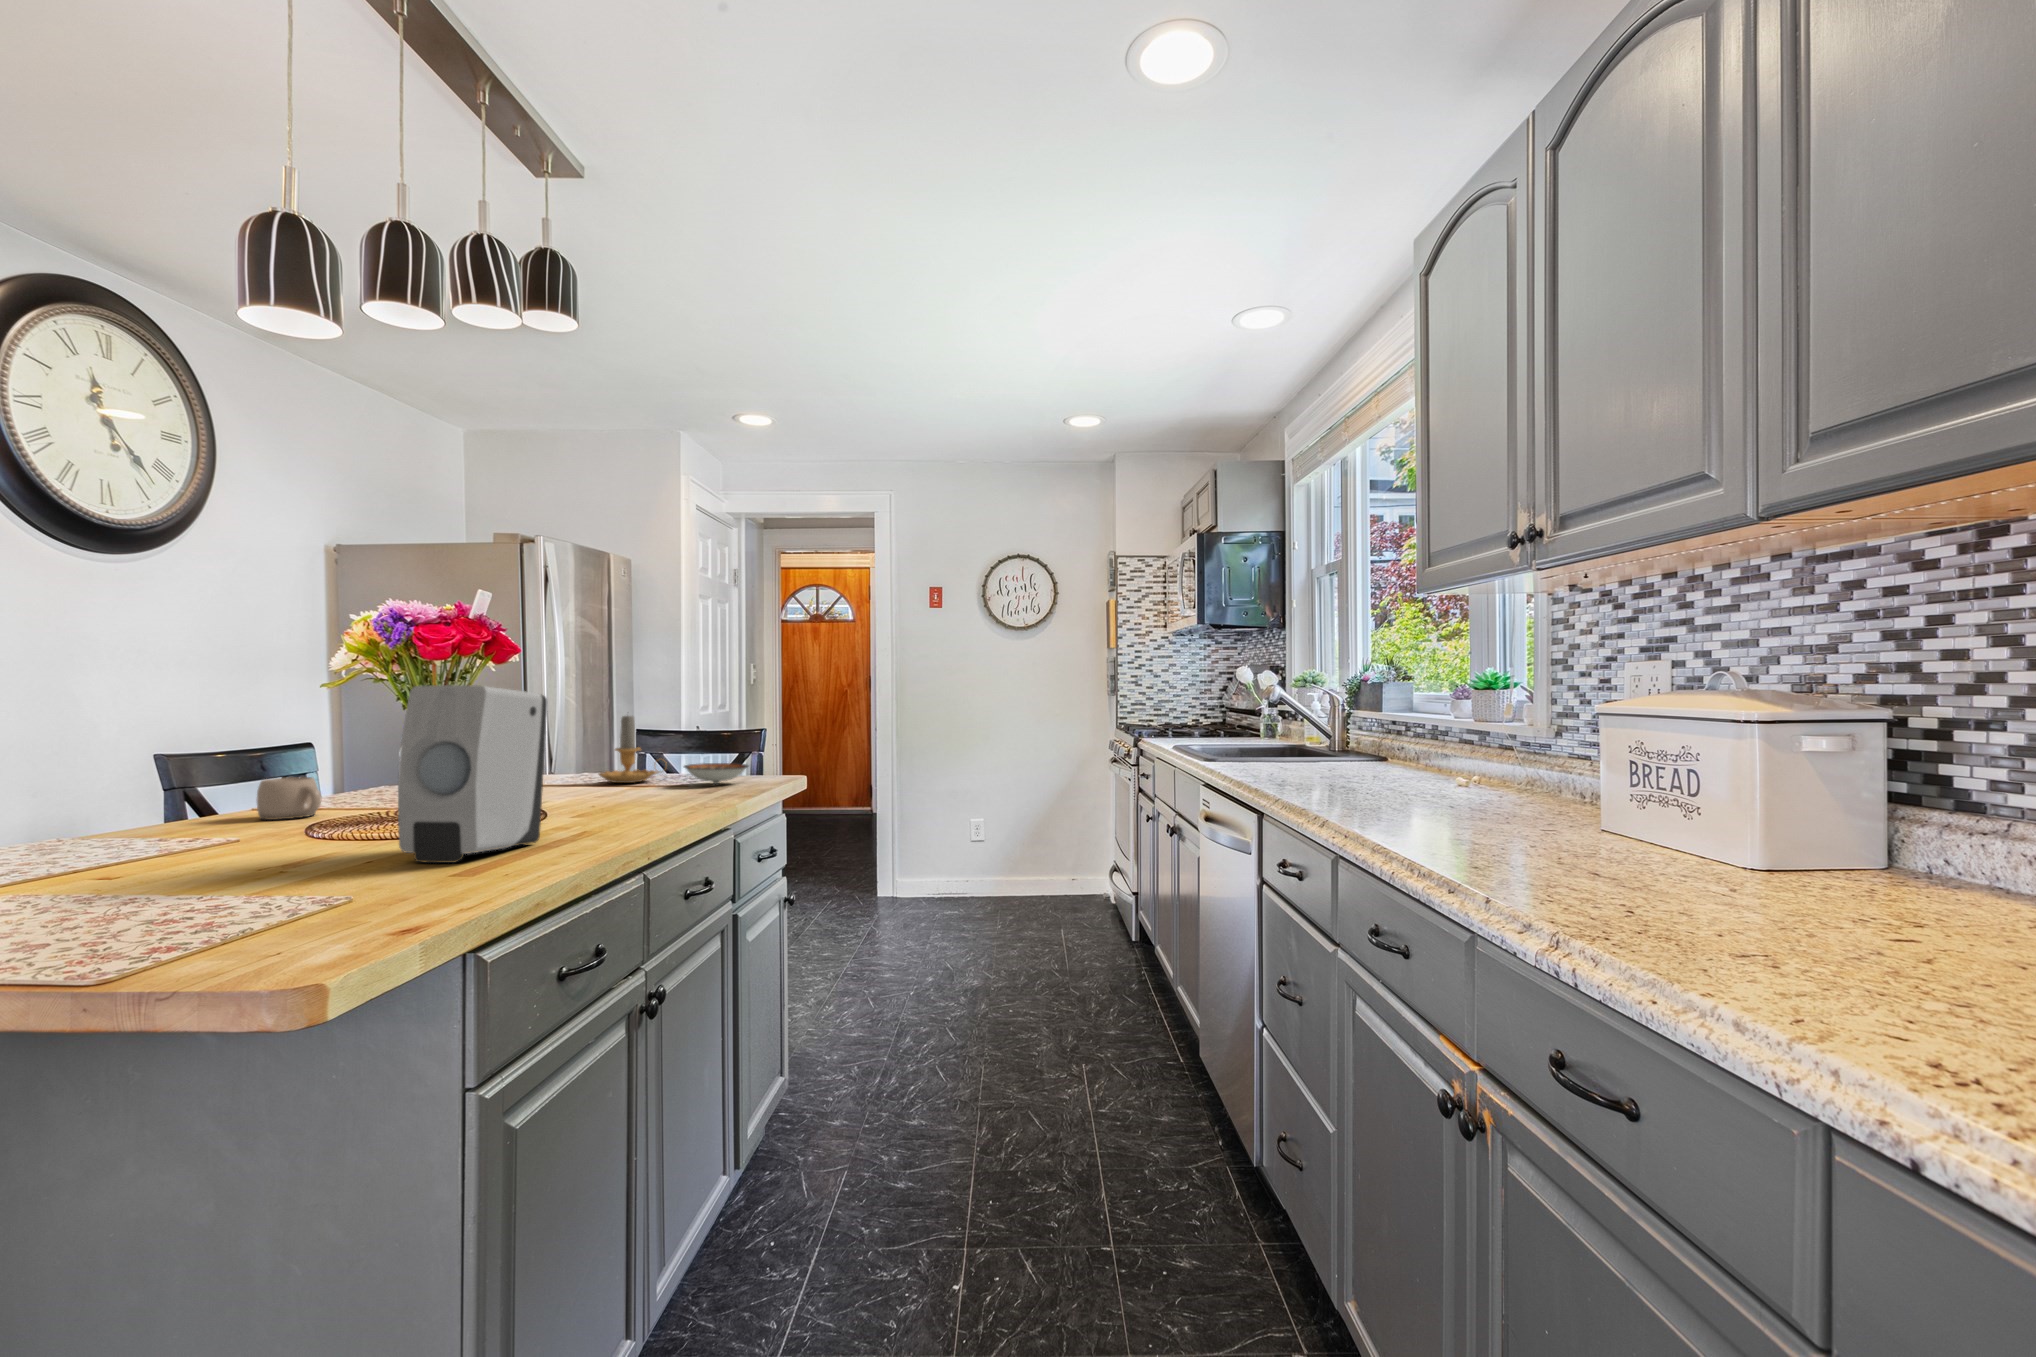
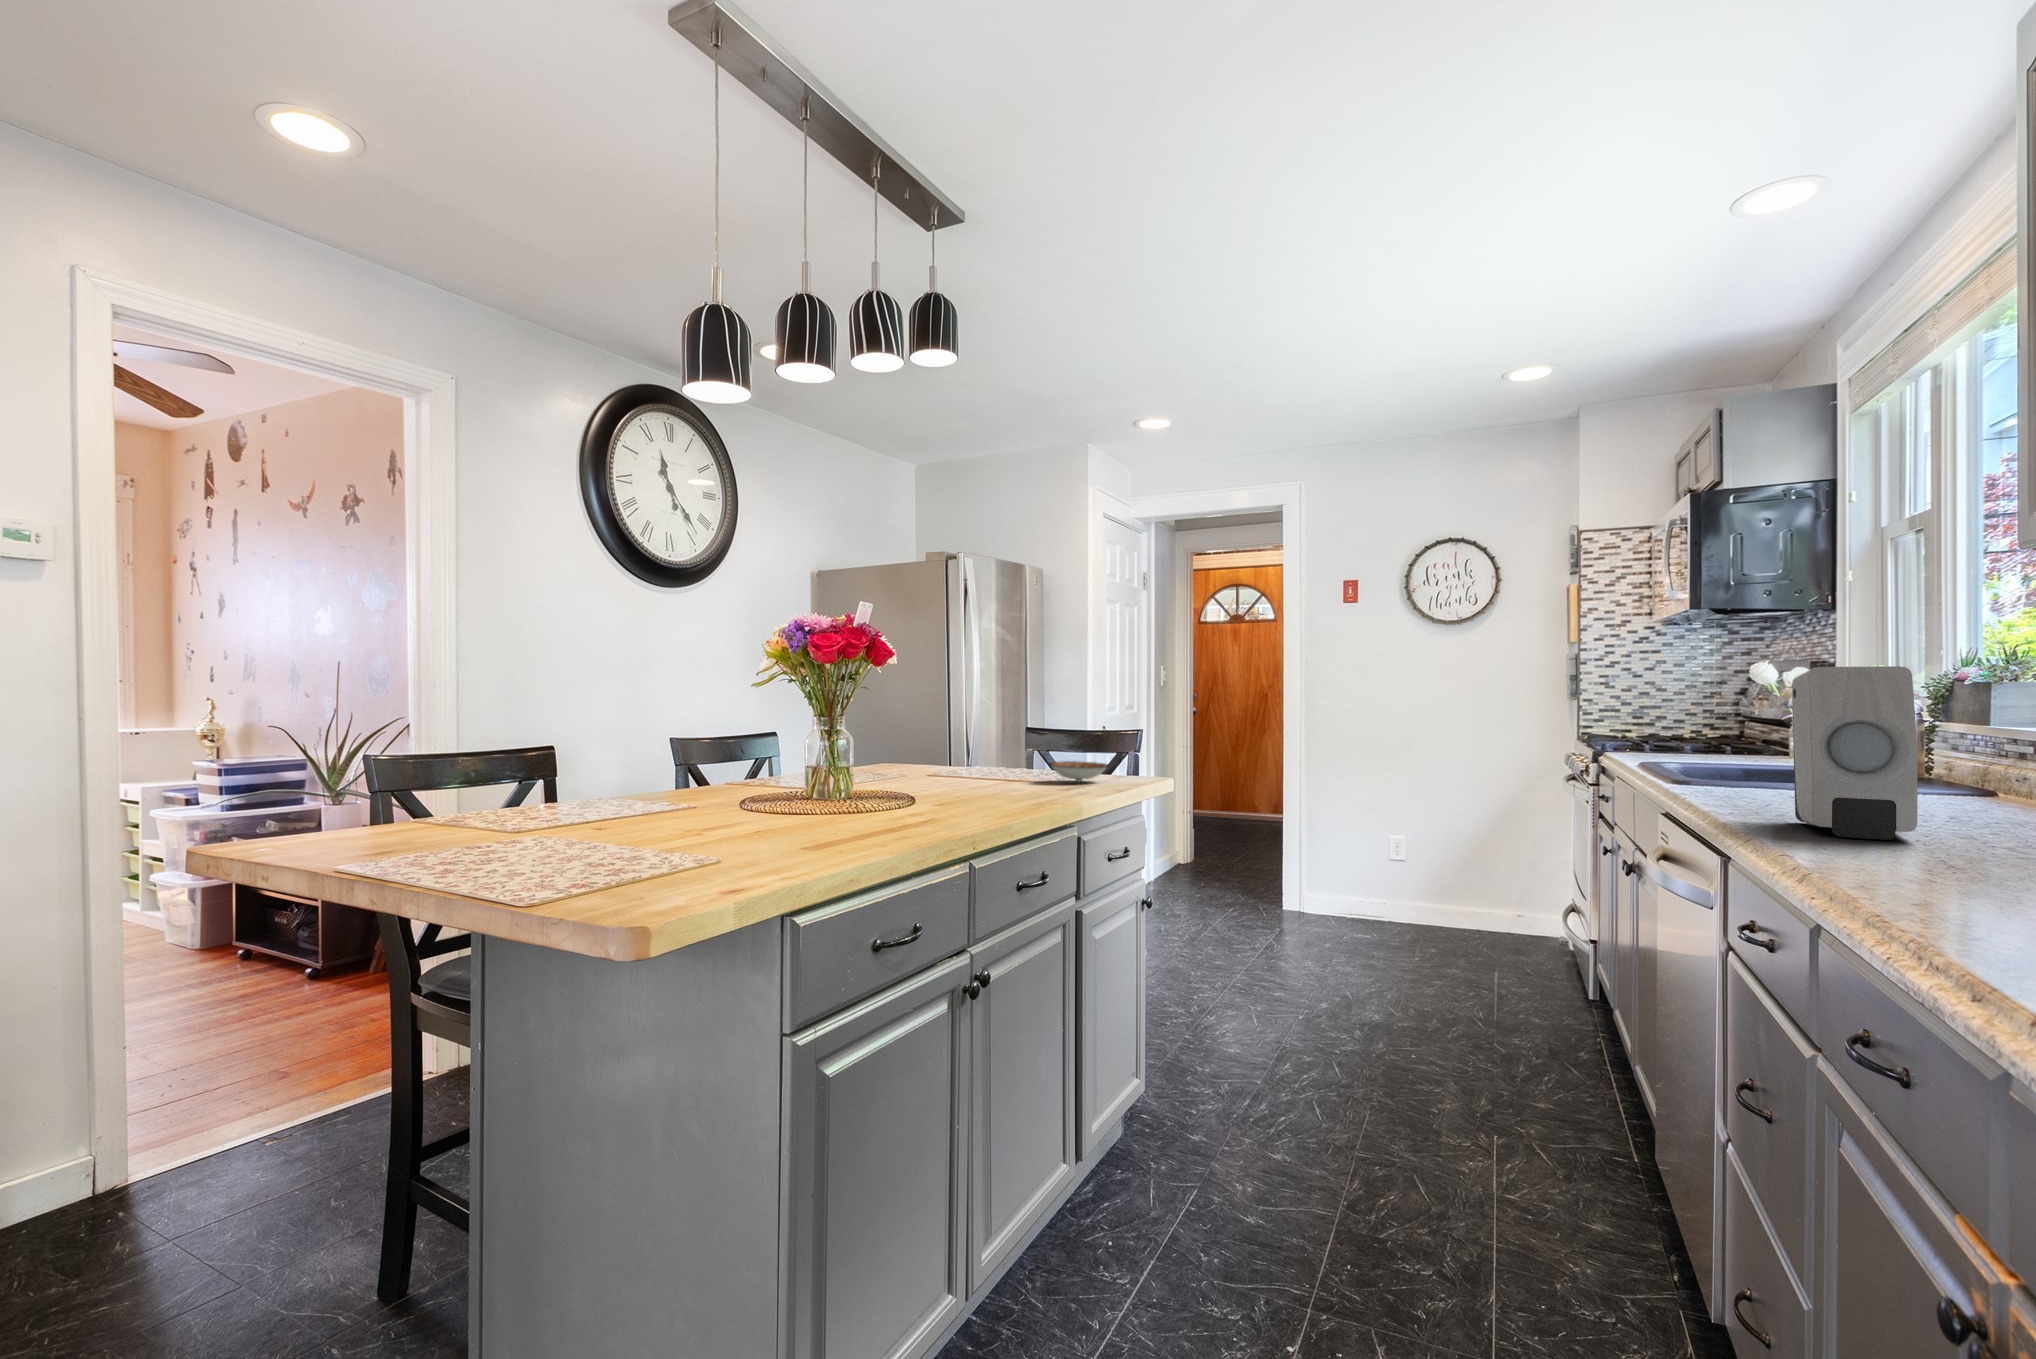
soap dispenser: present [398,685,547,863] -> present [1792,666,1918,840]
candle: present [599,716,659,783] -> none [981,710,1039,777]
mug: present [257,777,321,820] -> none [724,759,764,792]

